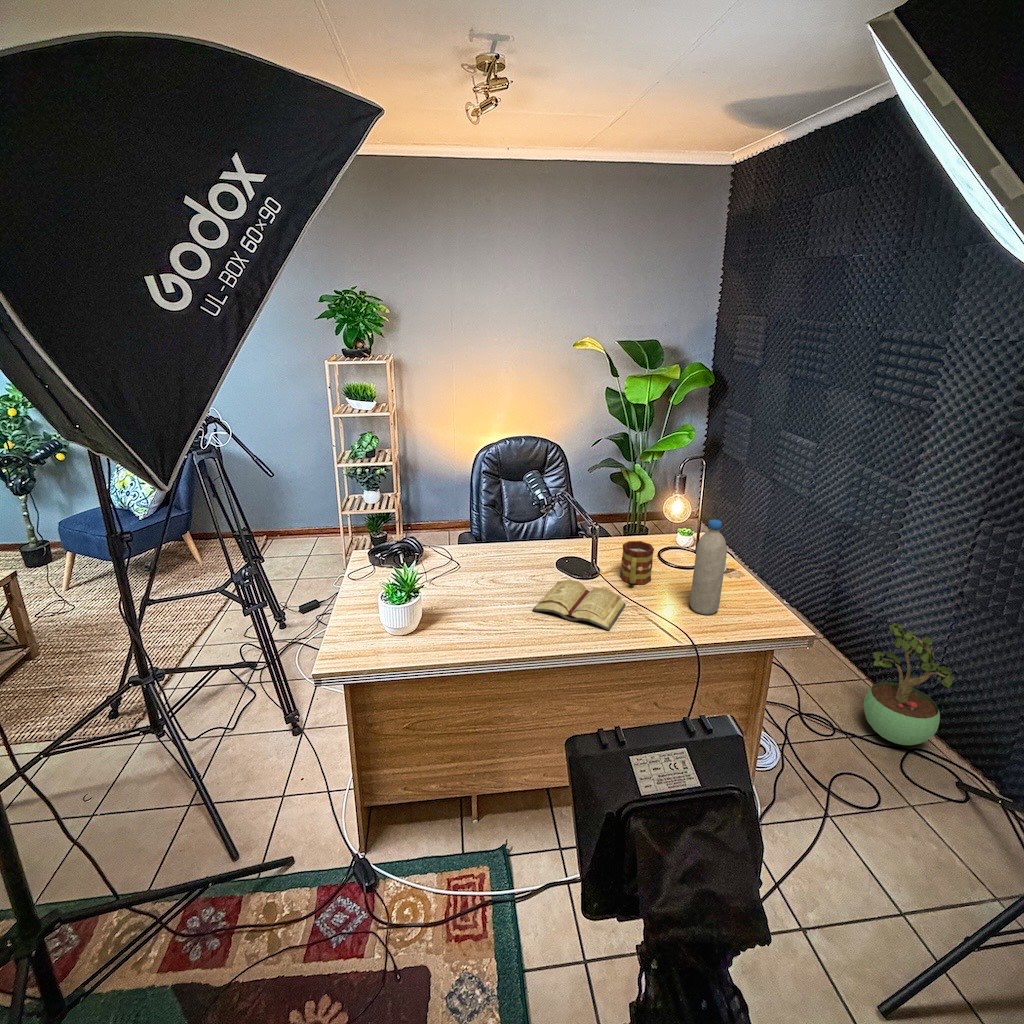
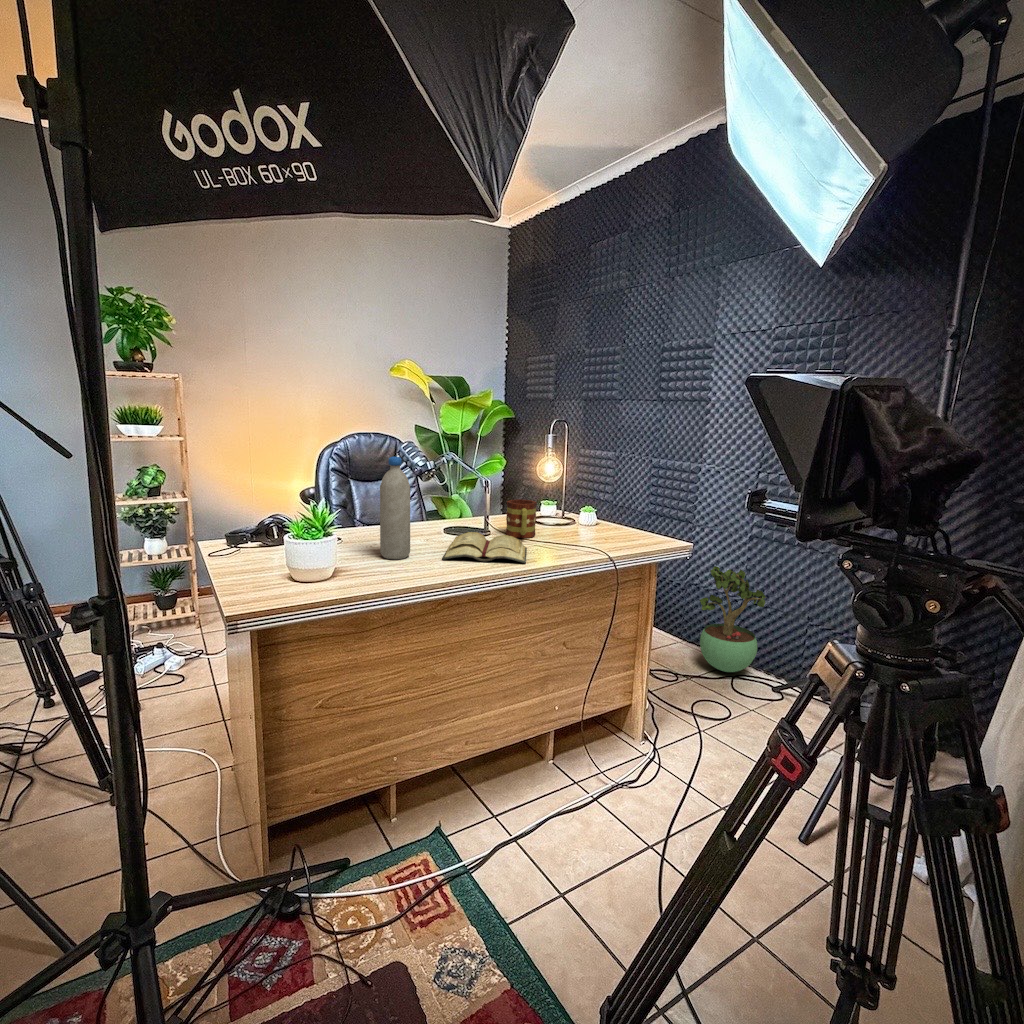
water bottle: present [690,519,727,615] -> present [380,457,410,559]

